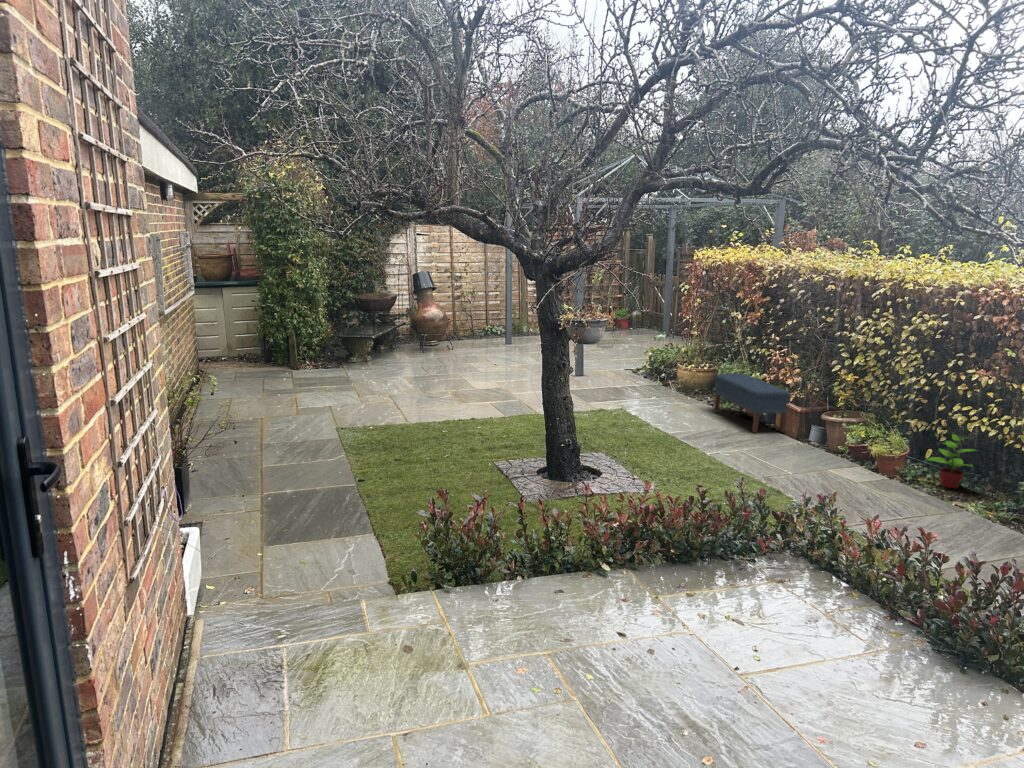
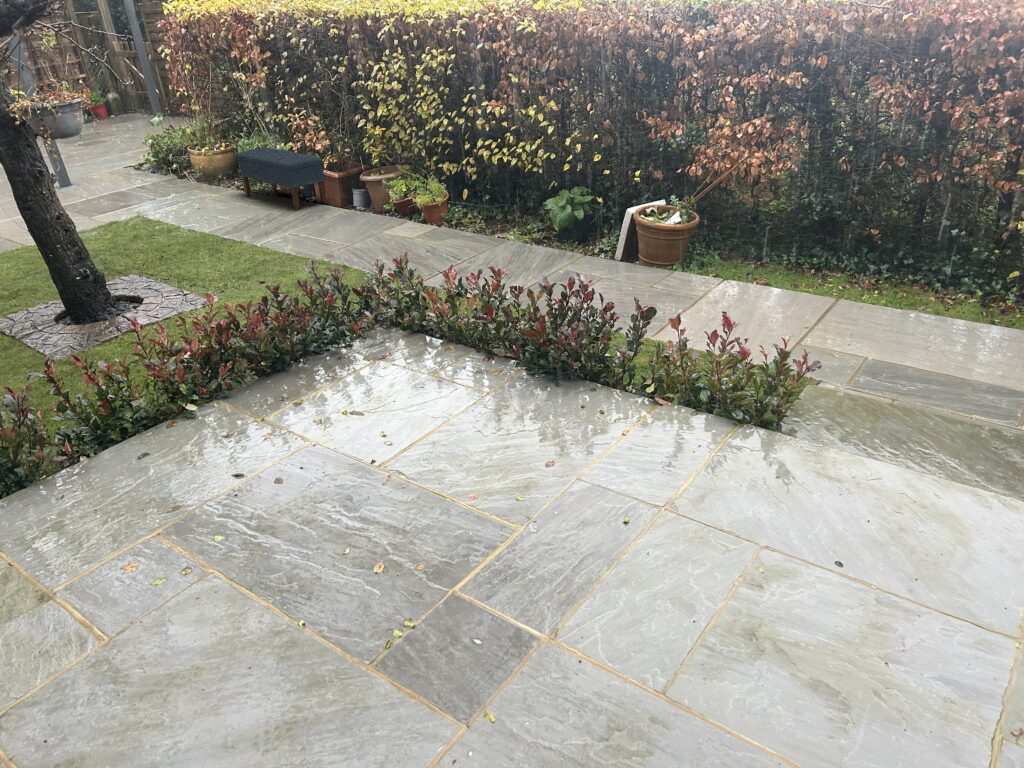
potted plant: present [926,434,977,488] -> none [464,167,505,222]

